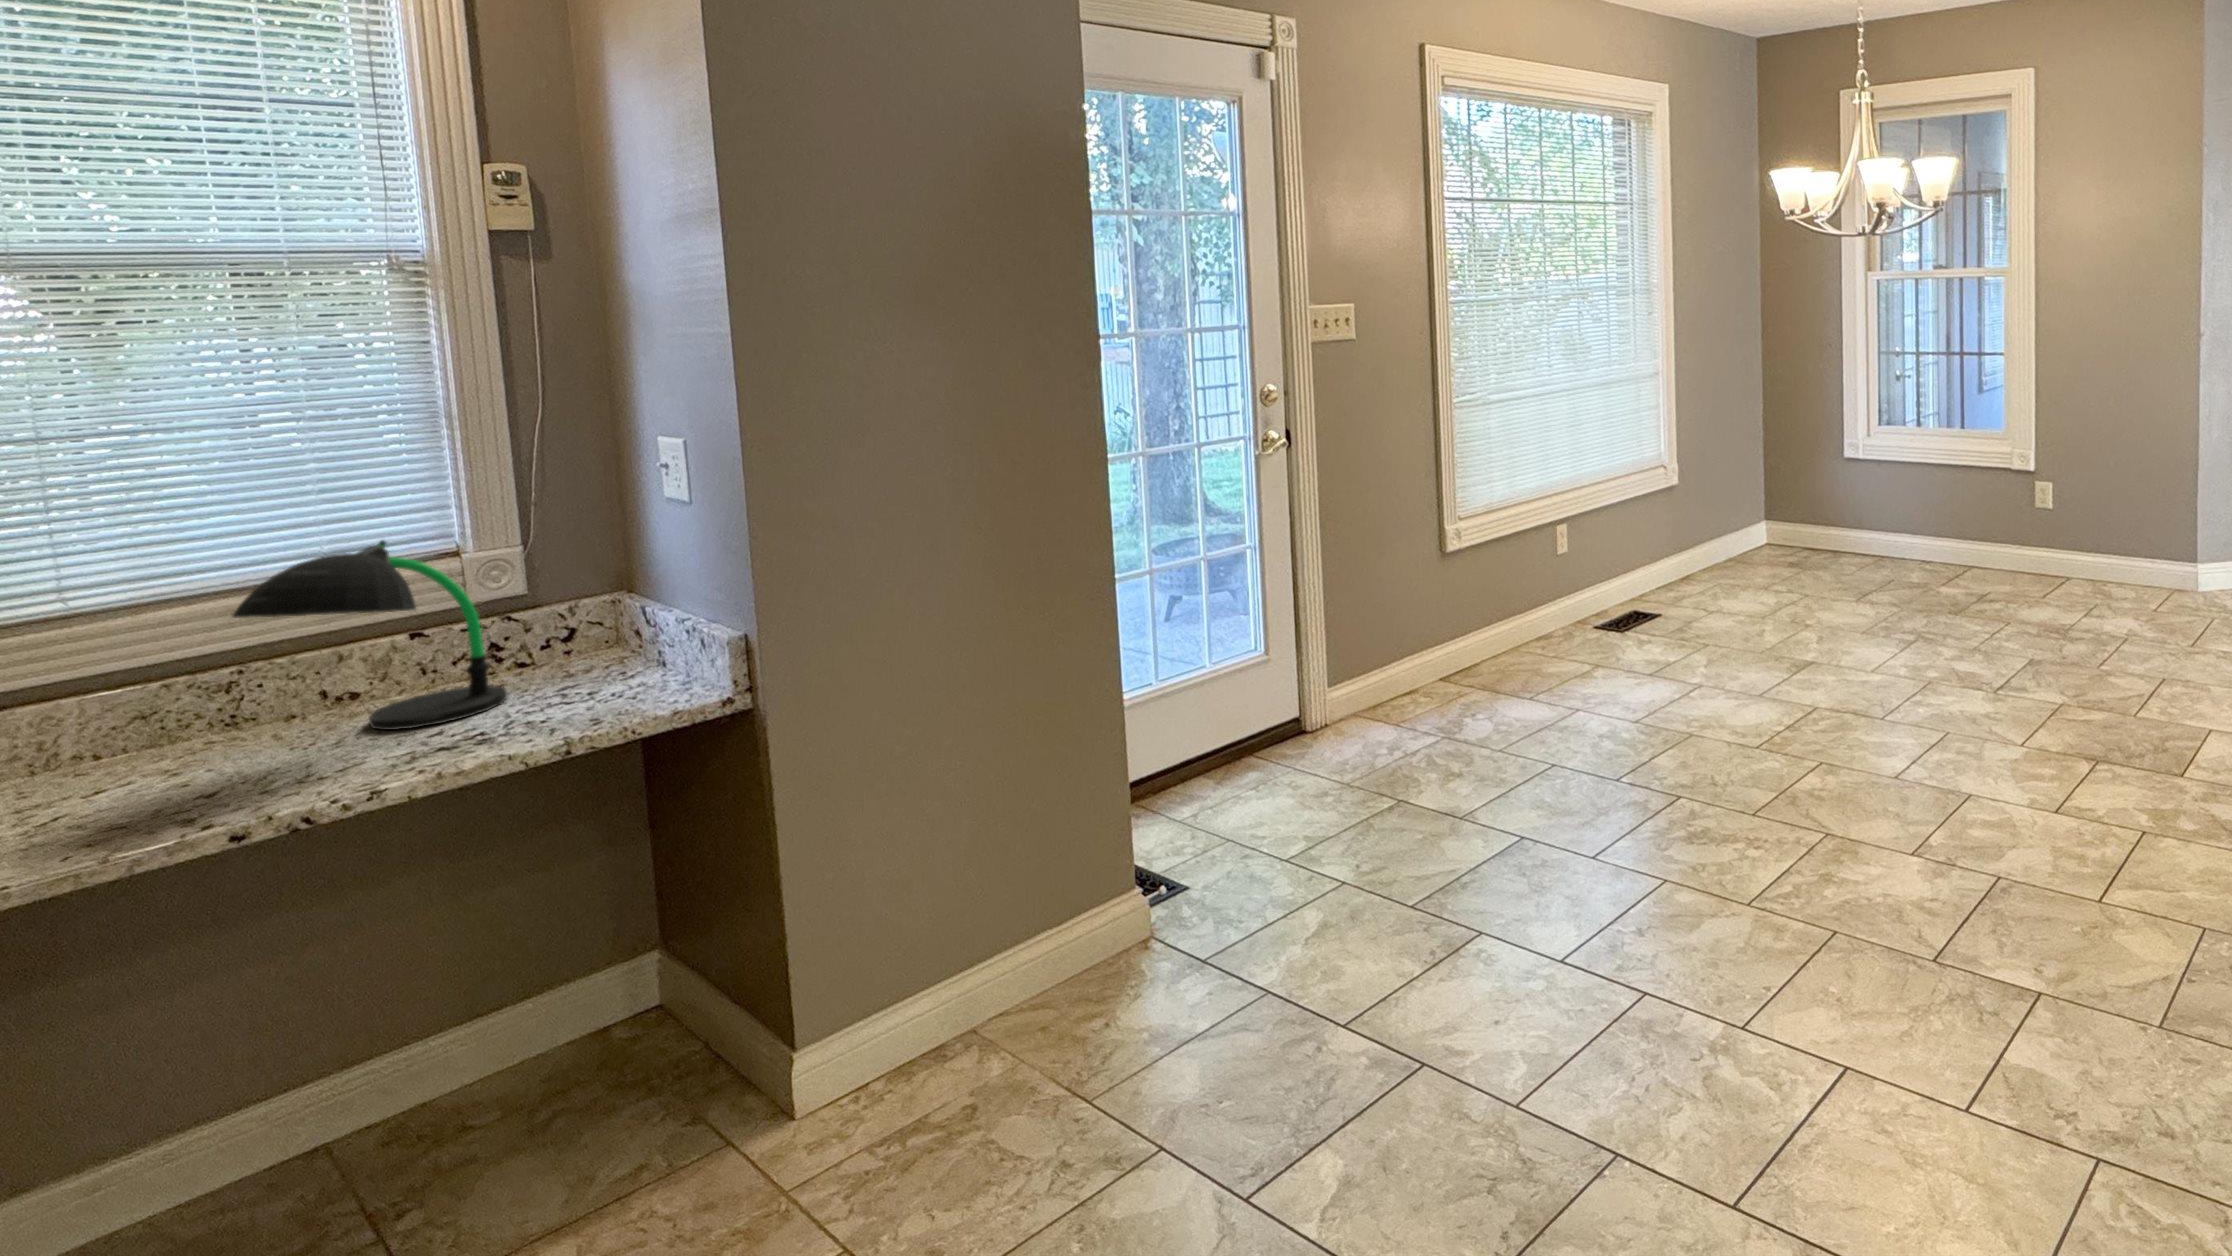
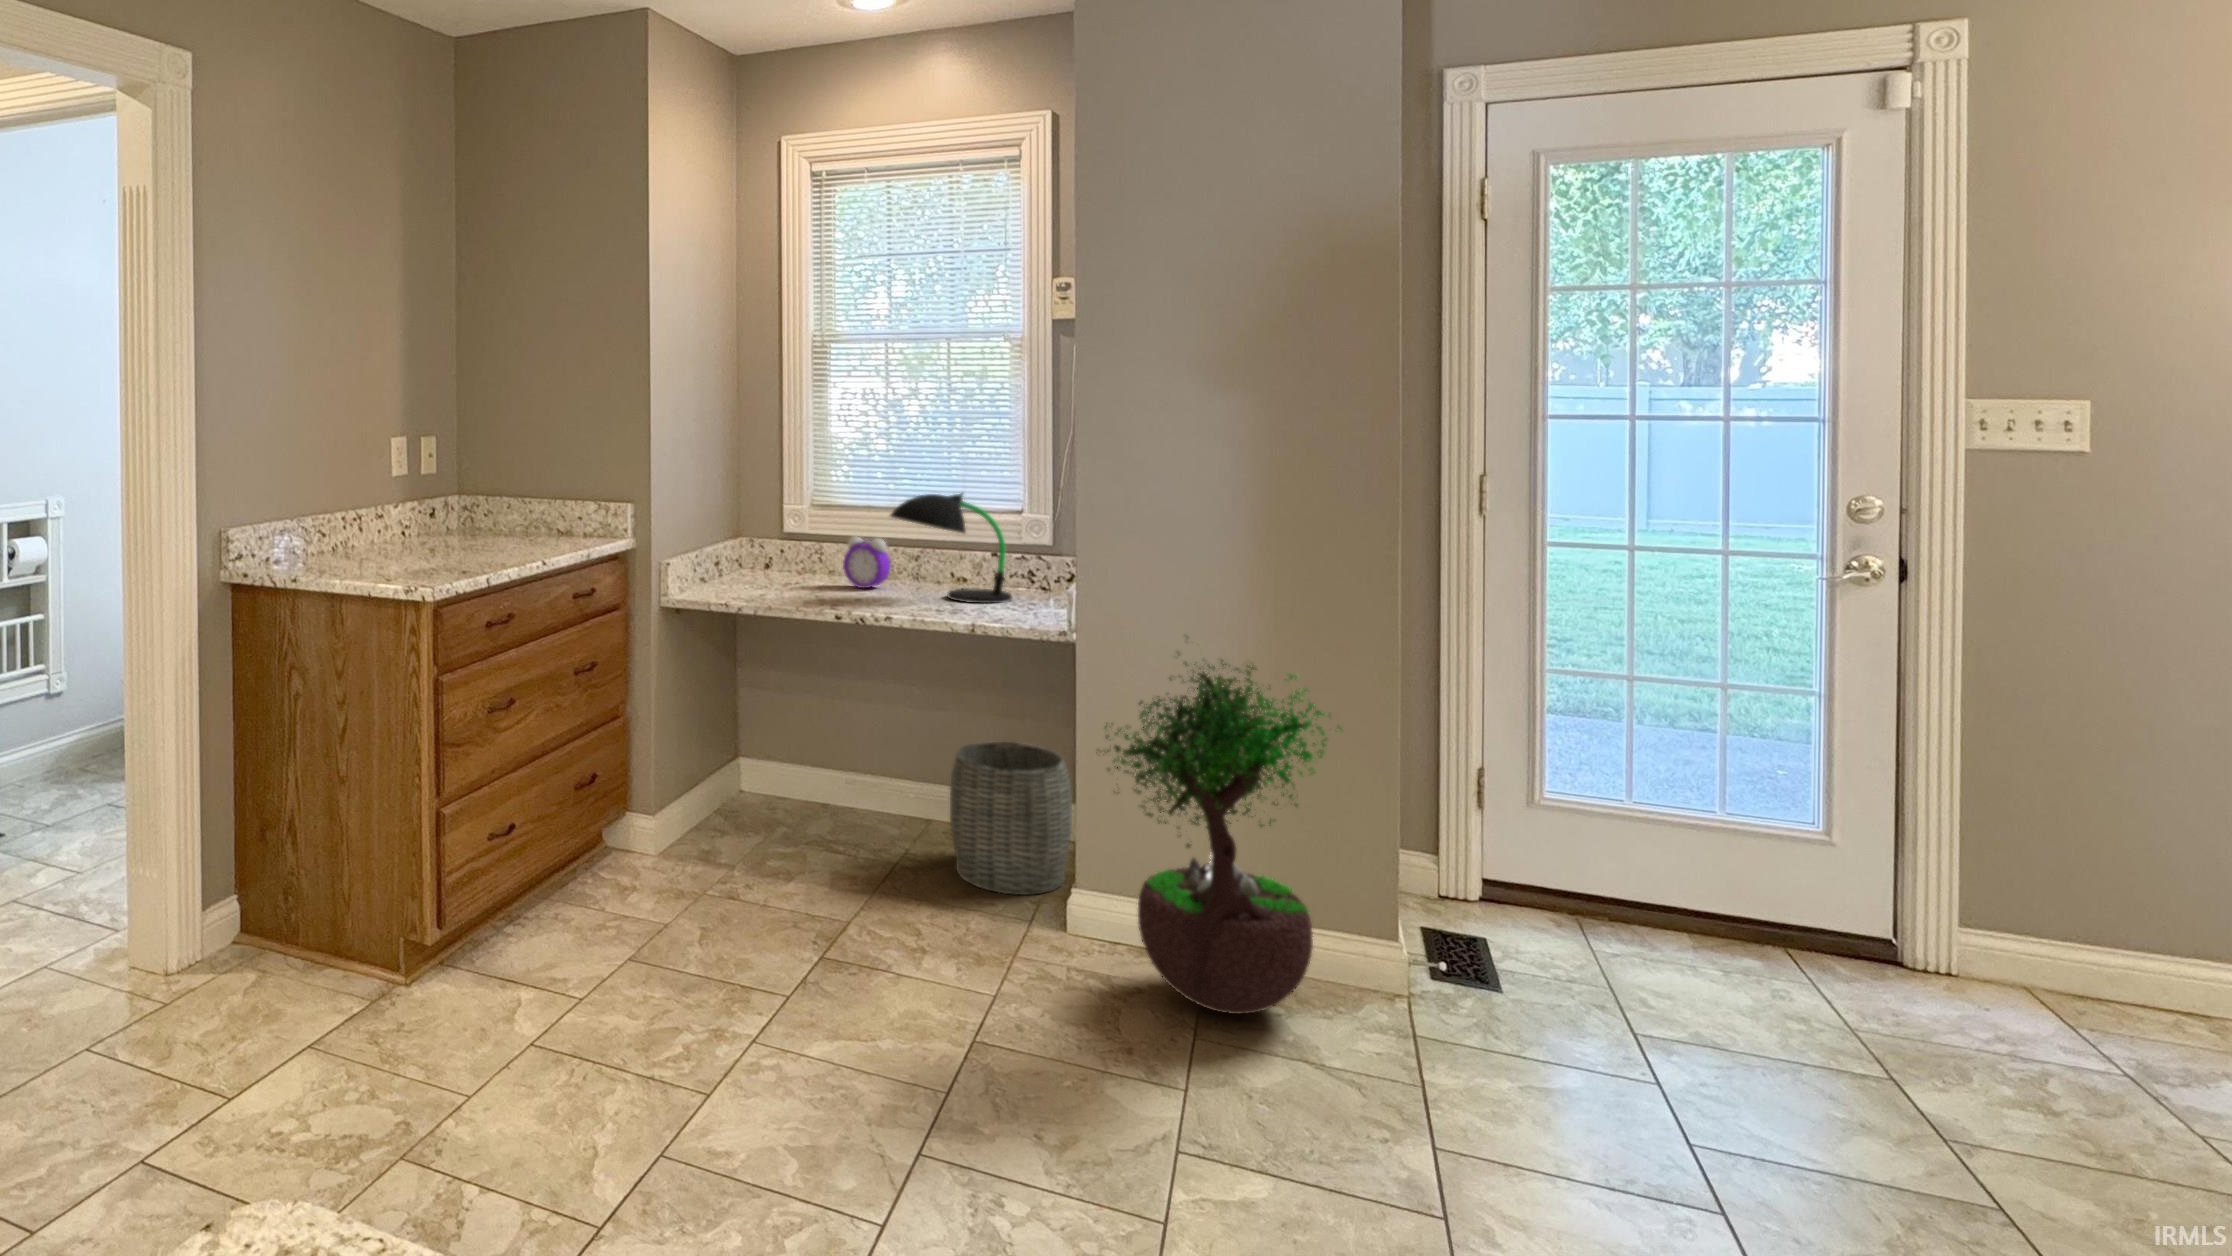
potted tree: none [932,639,1191,1068] -> present [1097,642,1330,1014]
alarm clock: none [43,669,180,782] -> present [843,537,891,588]
woven basket: none [455,893,691,1165] -> present [950,742,1072,895]

